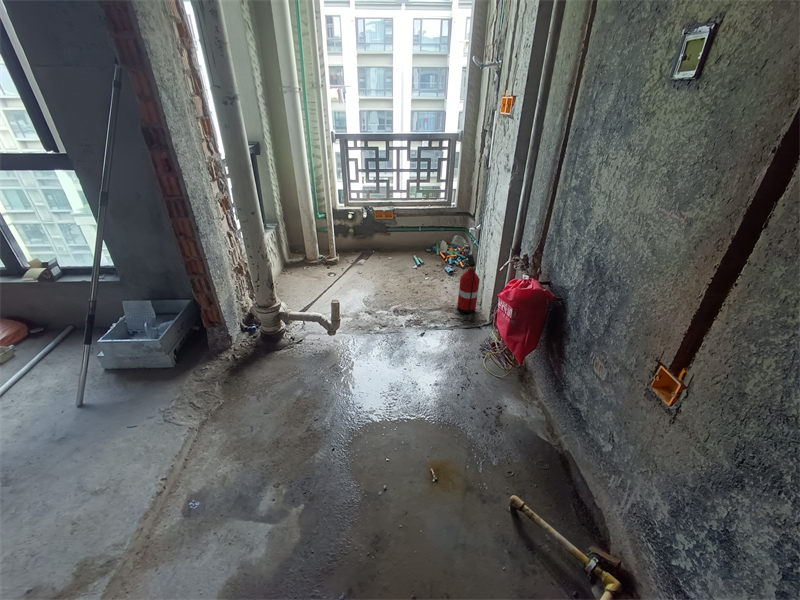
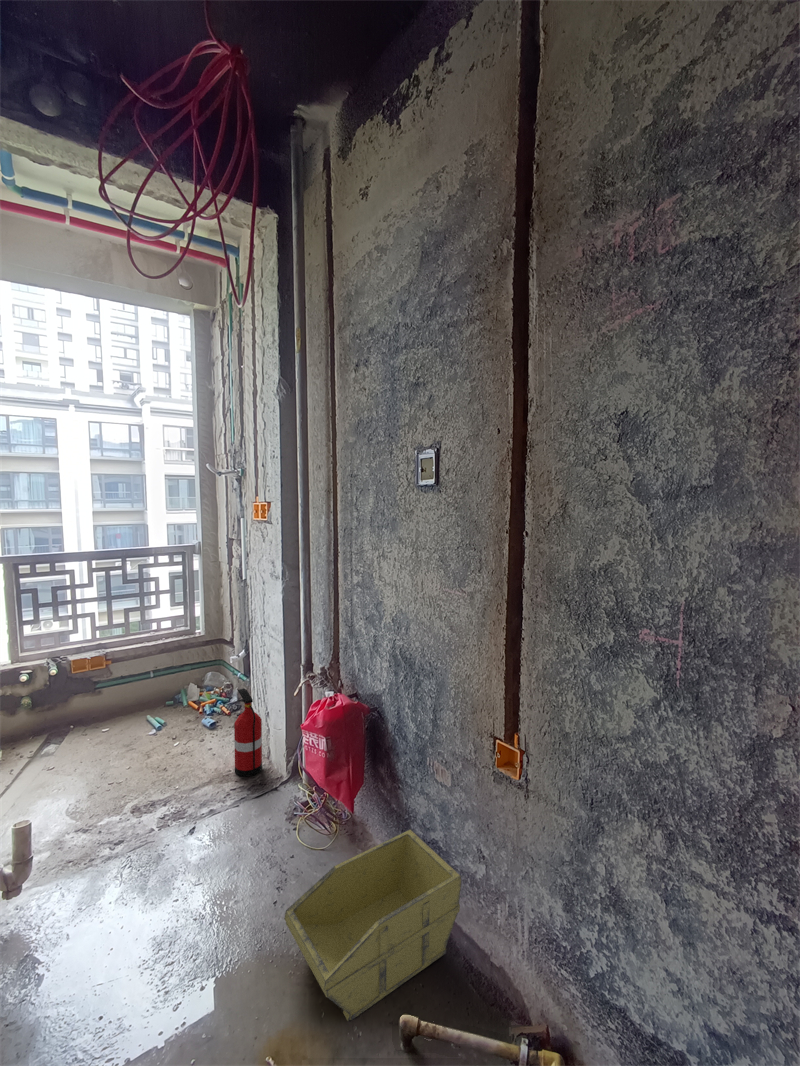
storage bin: none [457,394,589,478] -> present [284,830,461,1021]

